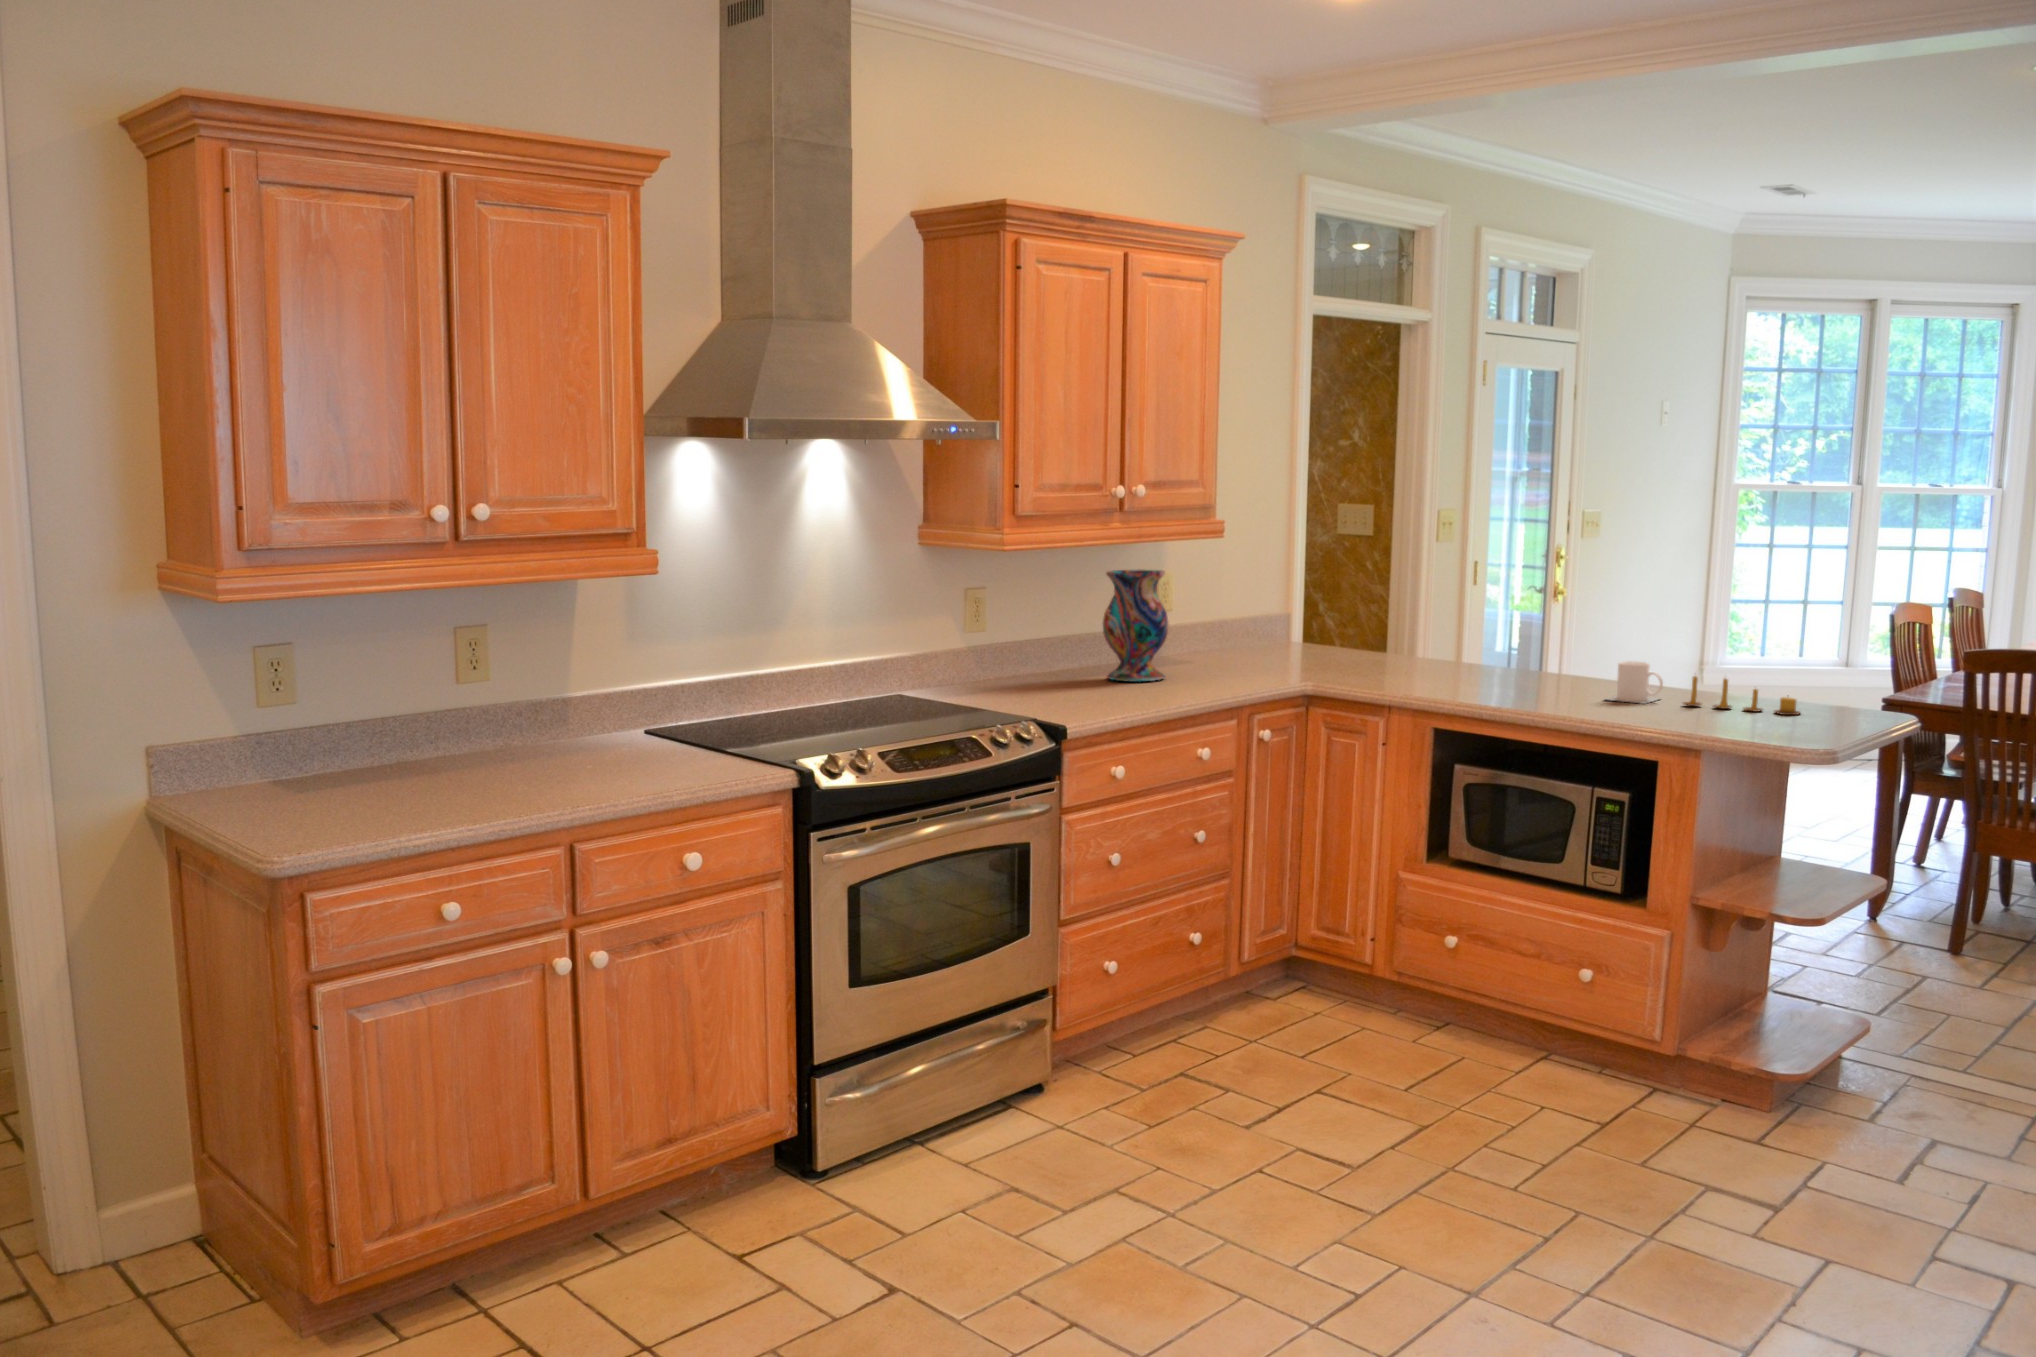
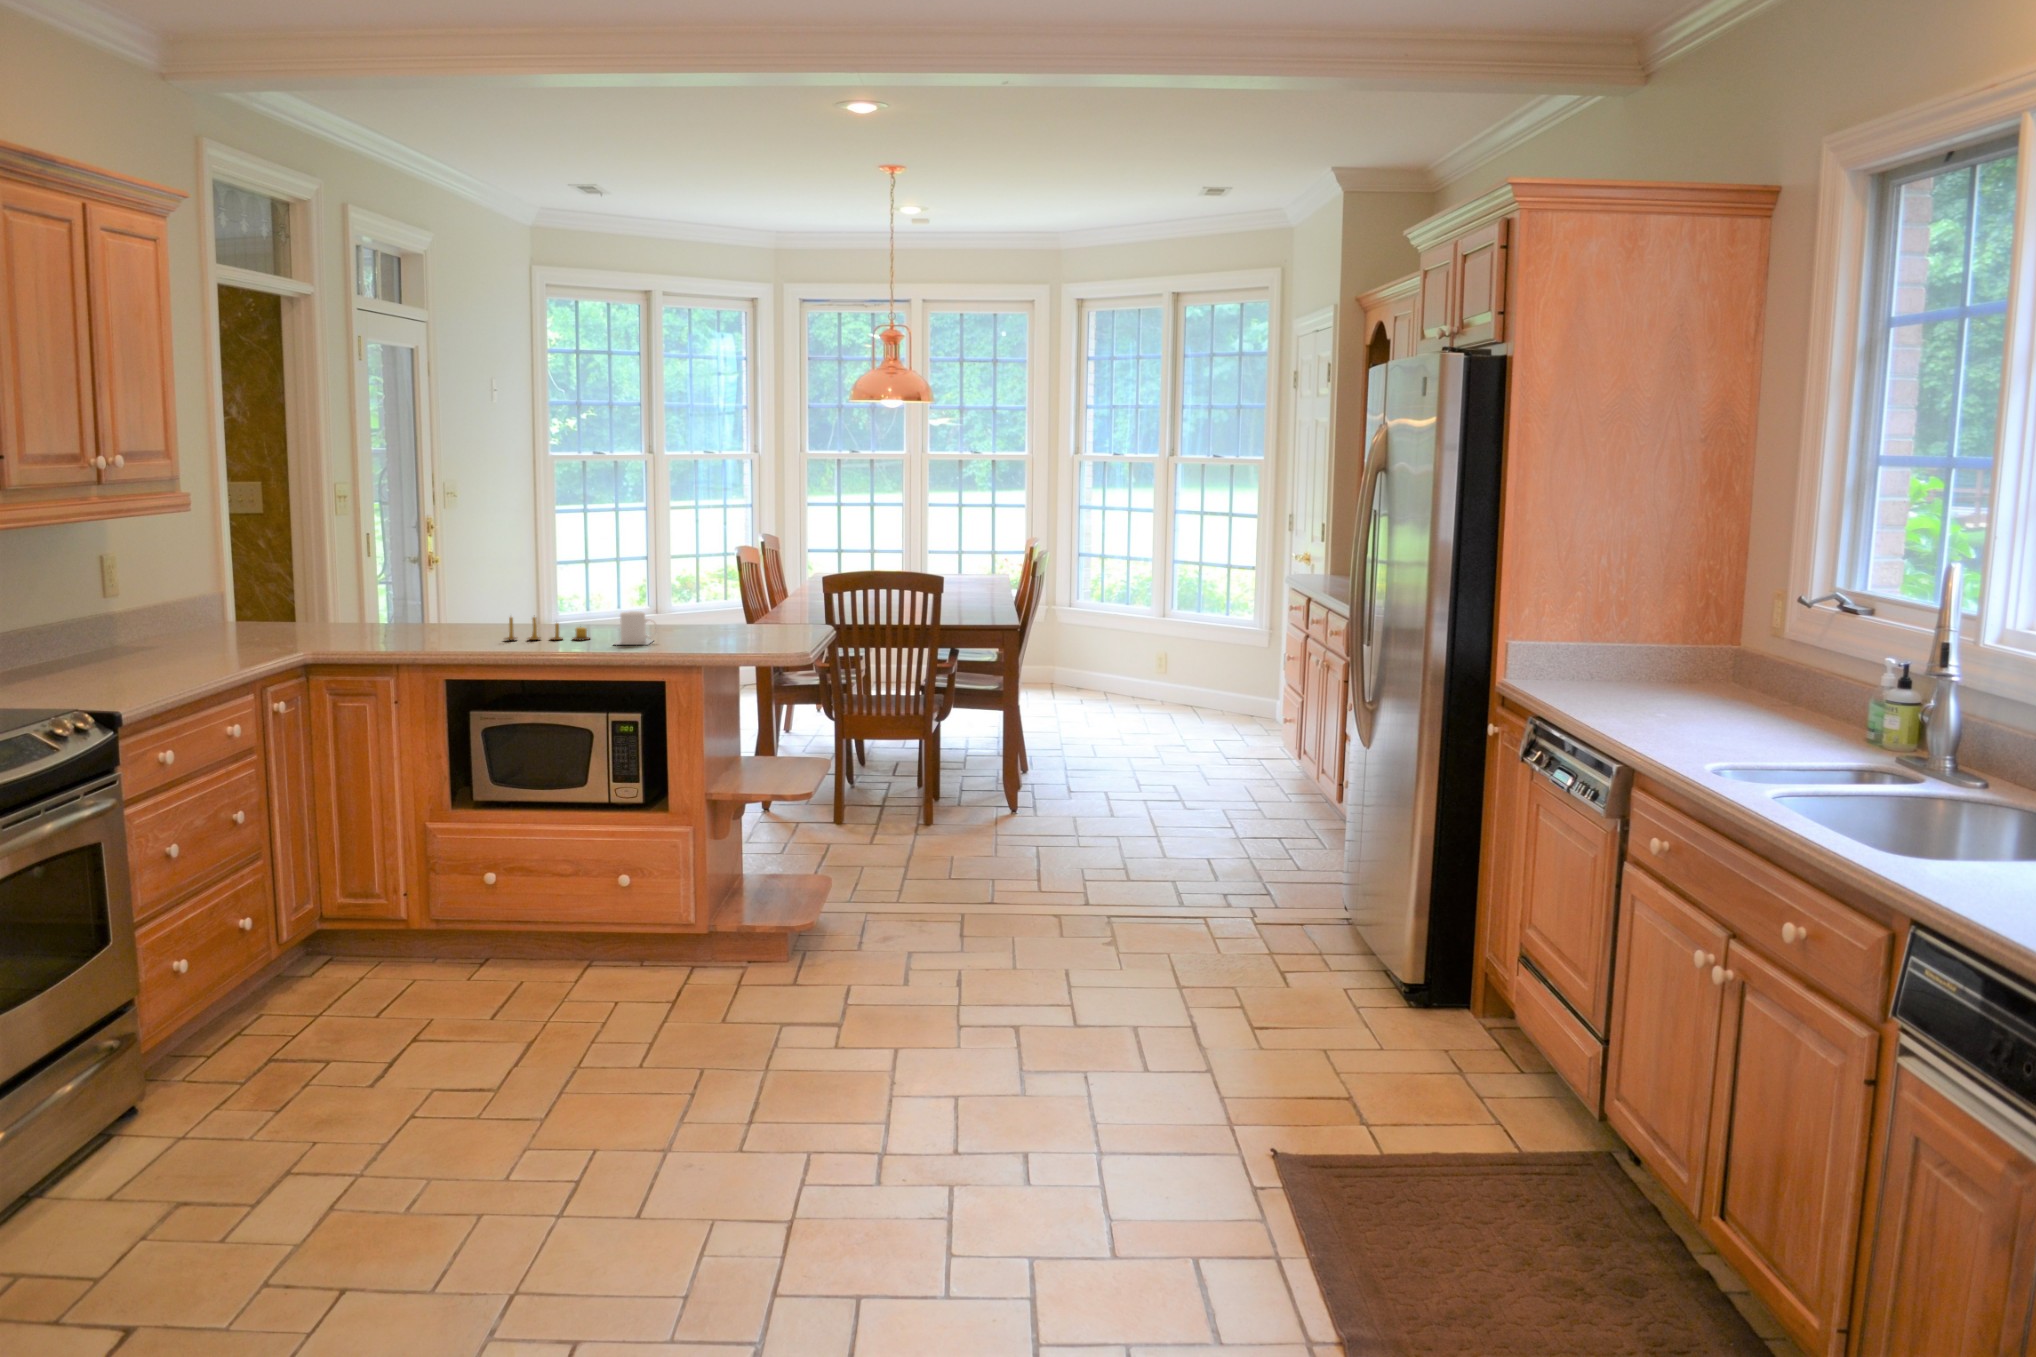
vase: present [1103,570,1169,682] -> none [71,549,156,671]
candle: present [1683,676,1800,715] -> present [505,617,589,640]

